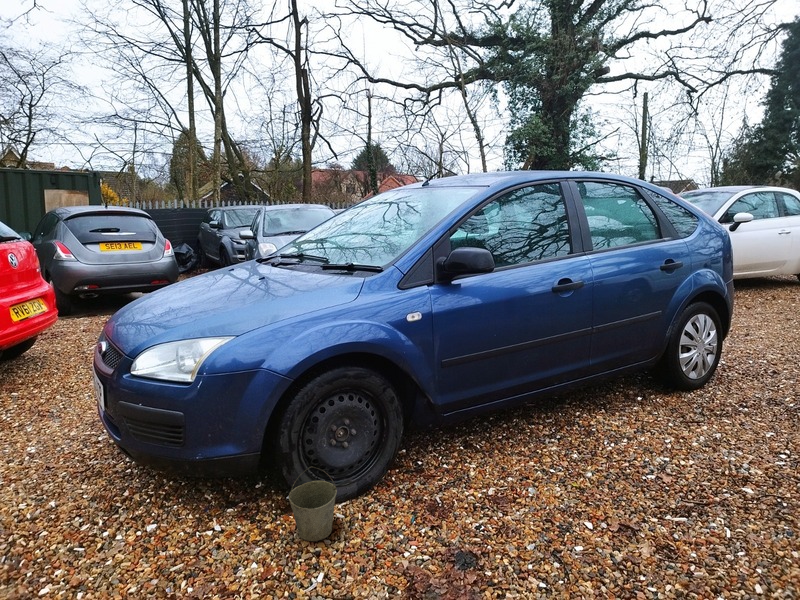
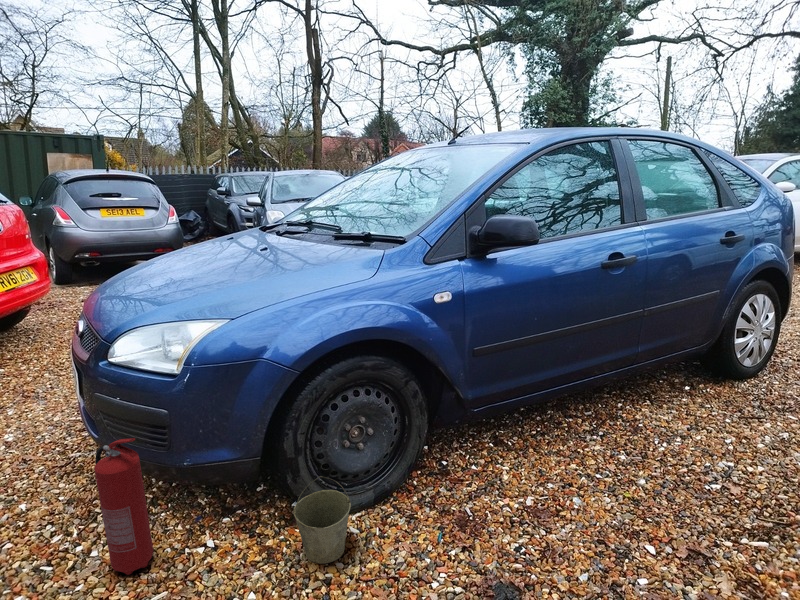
fire extinguisher: none [123,435,170,553] -> present [94,438,153,575]

